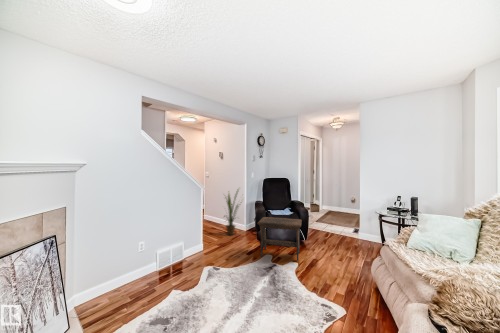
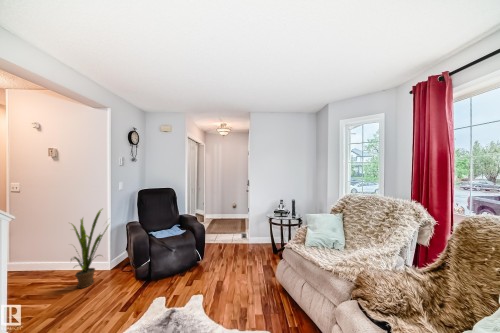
footstool: present [257,217,302,261] -> none [141,238,203,305]

